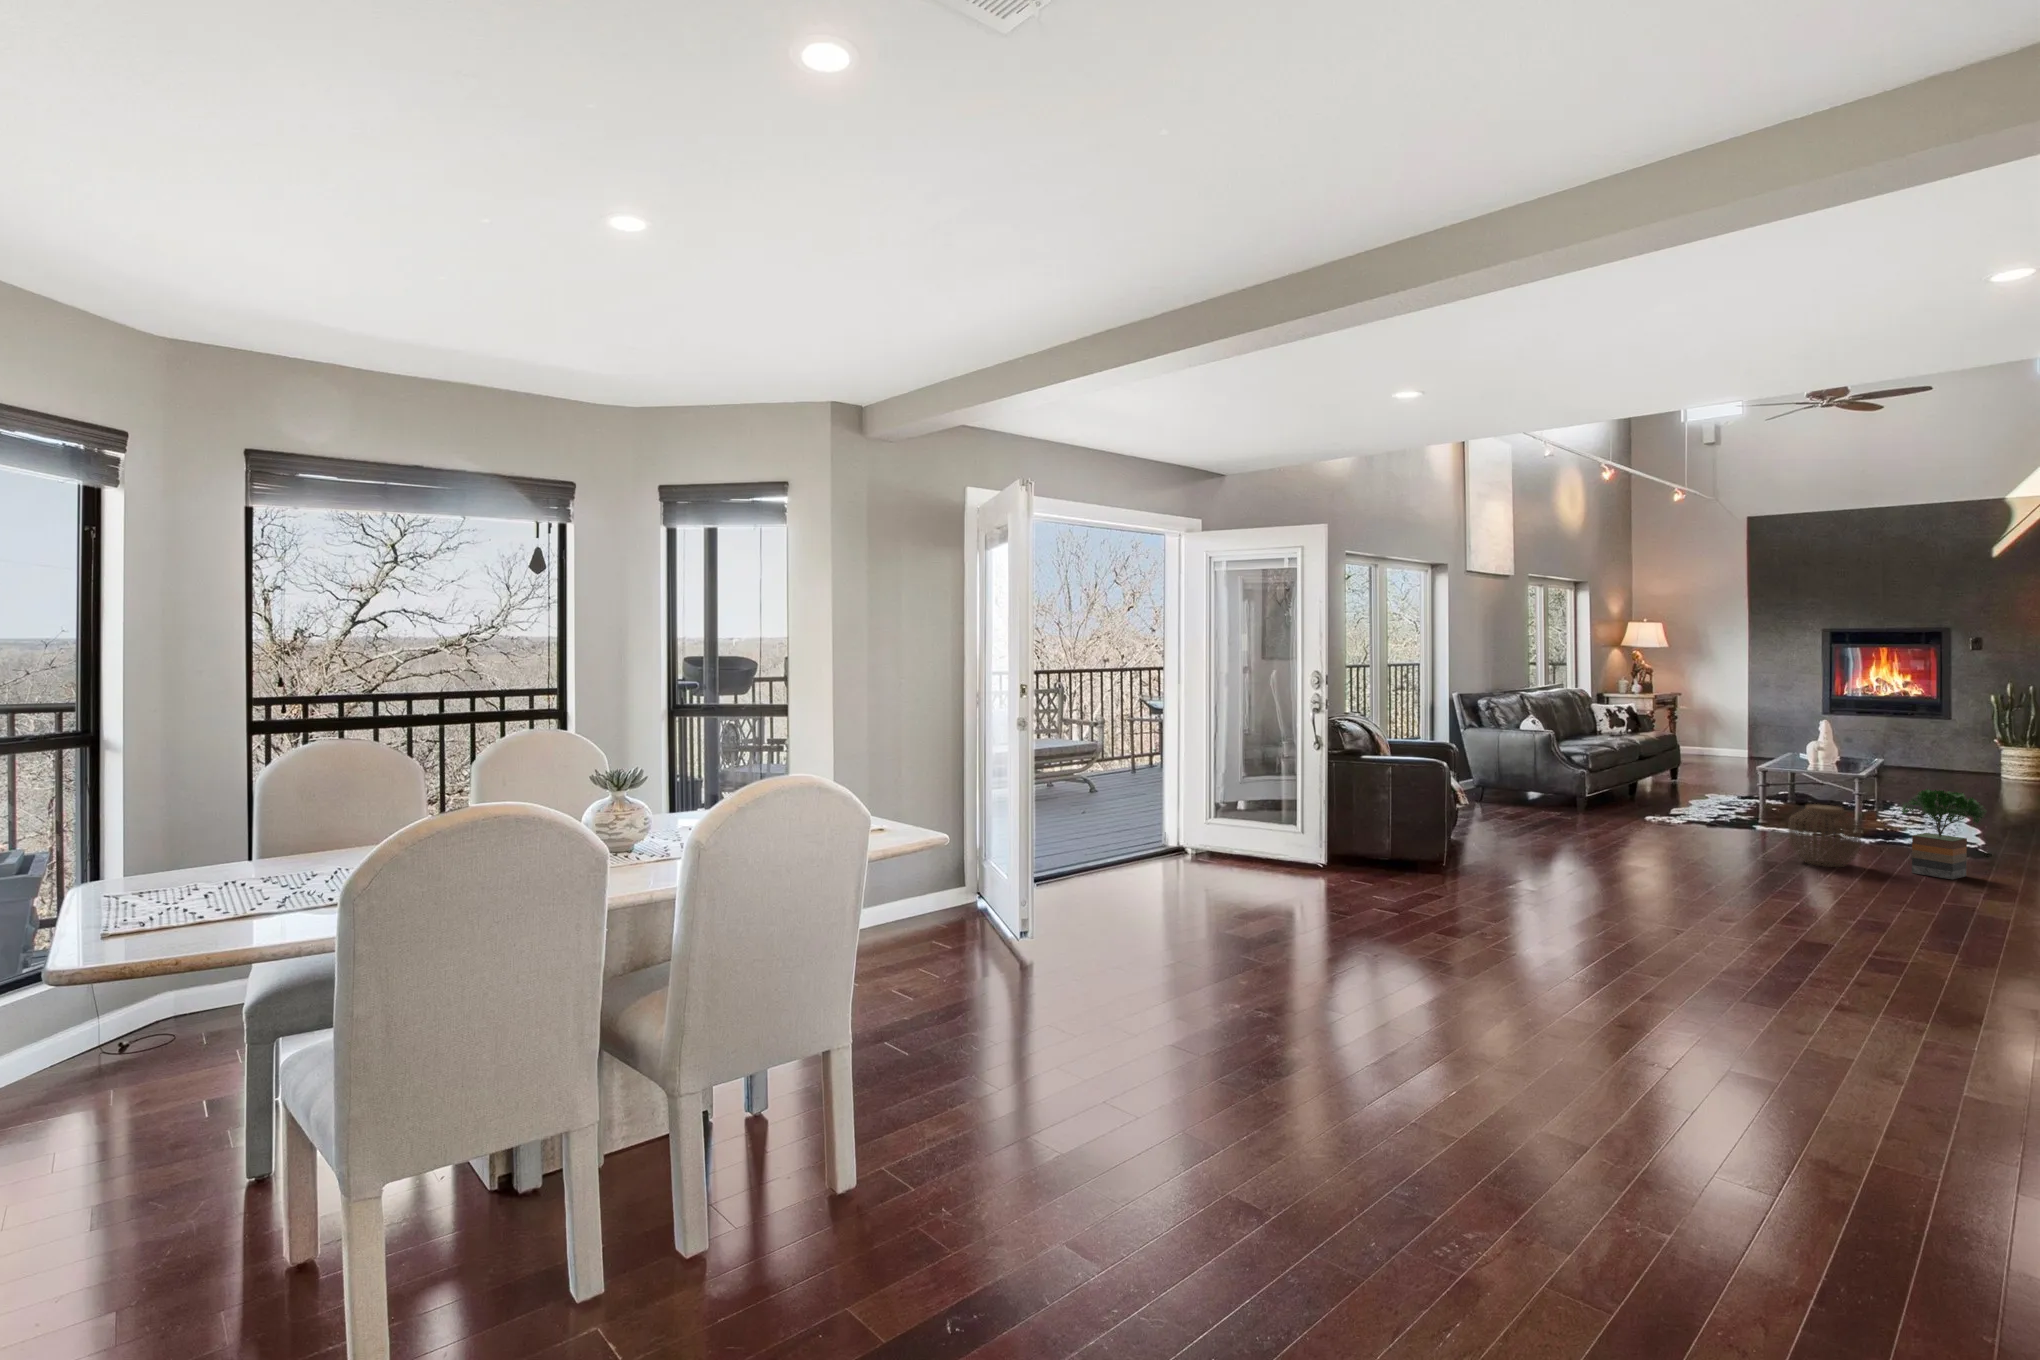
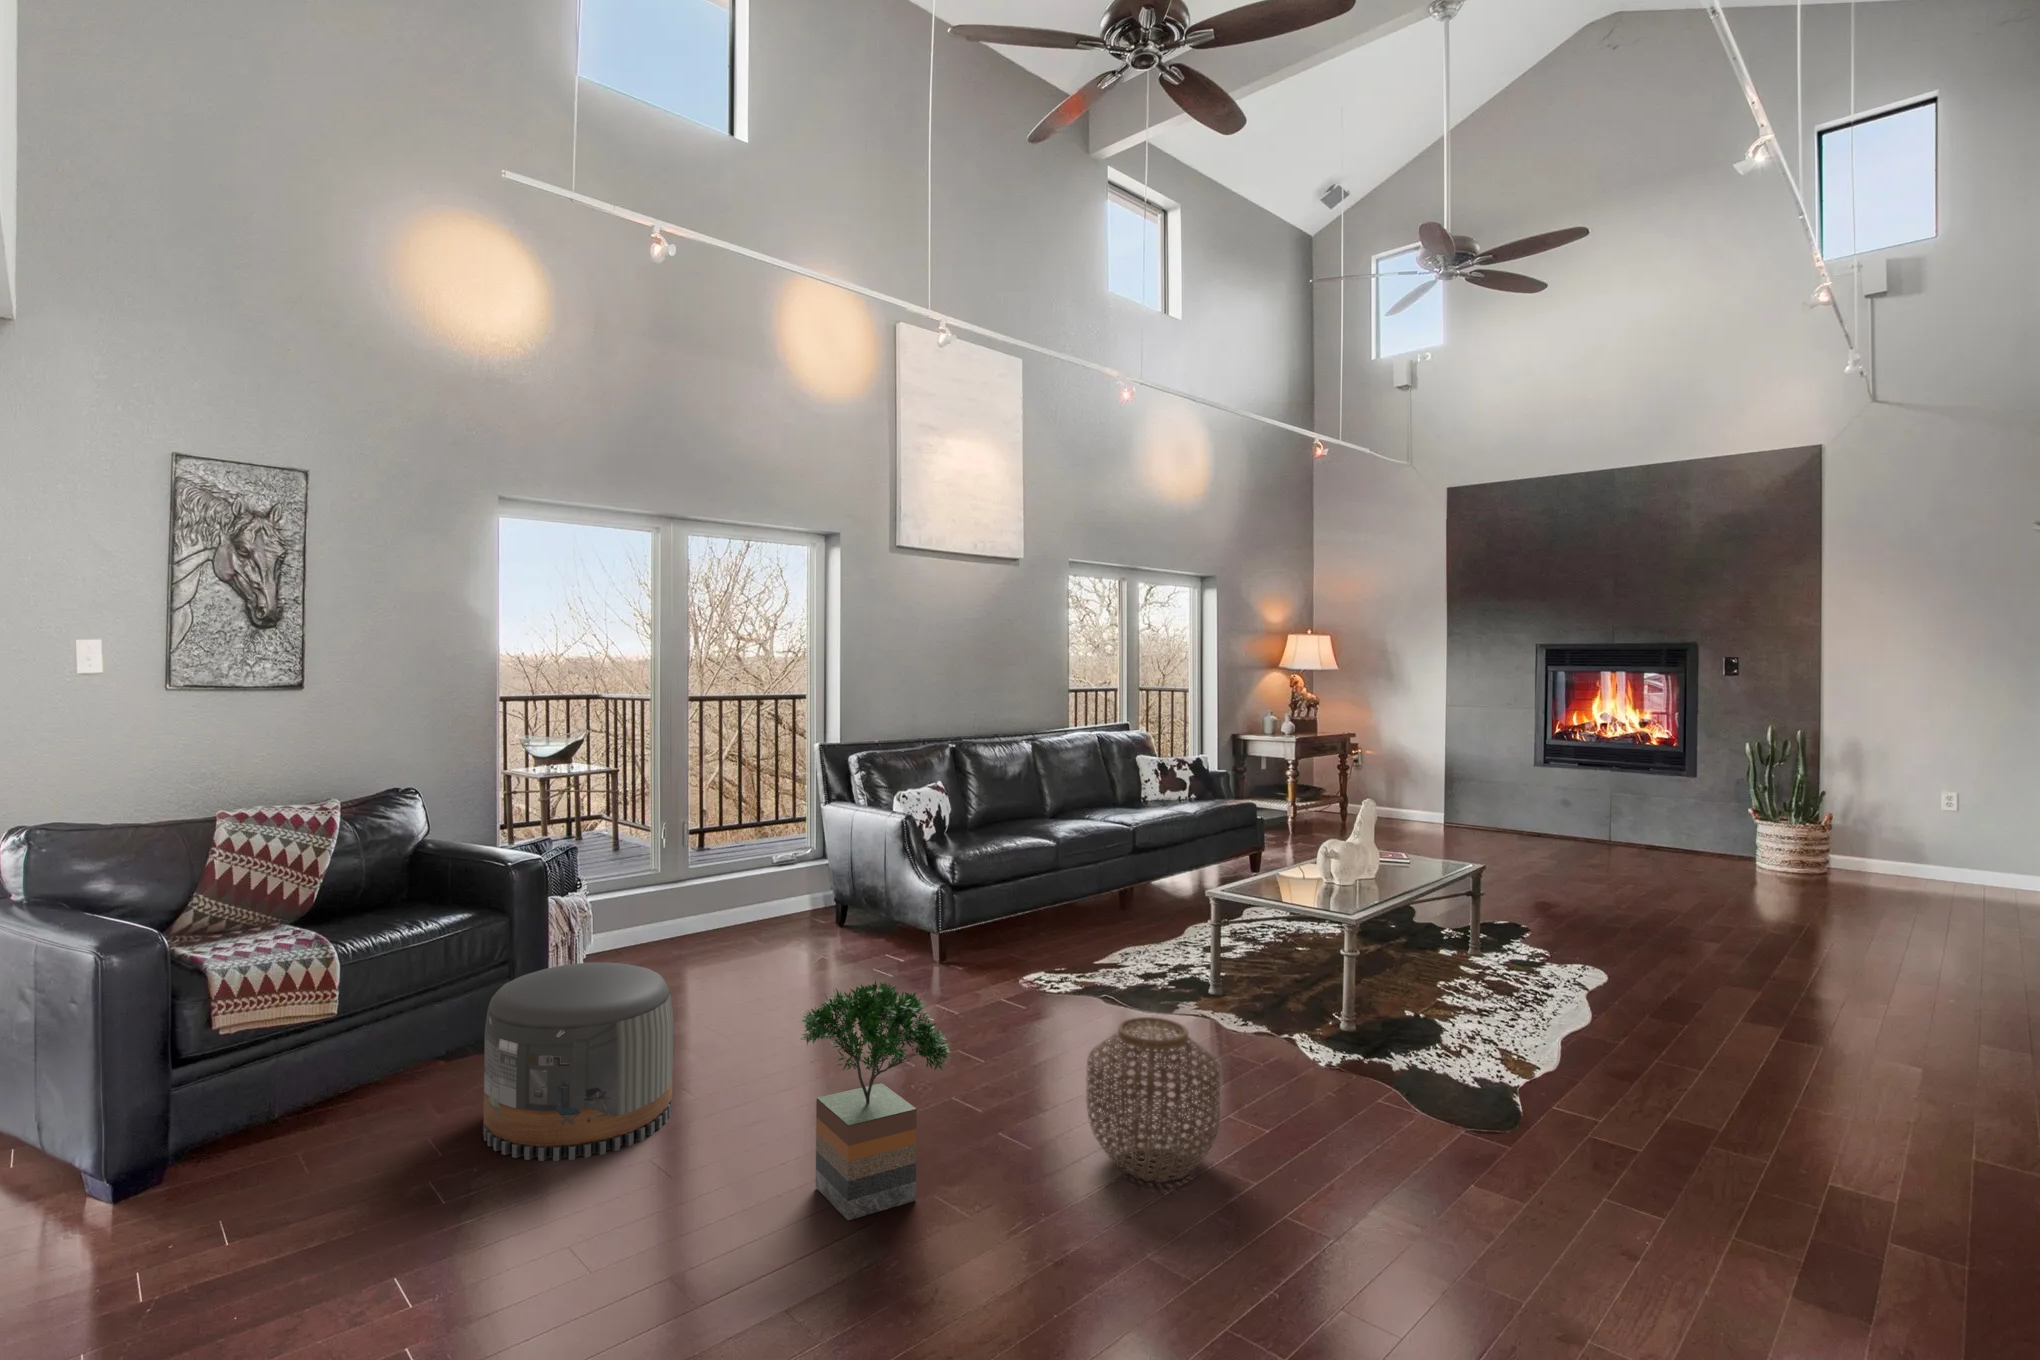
pouf: none [1491,786,1580,860] -> present [483,962,673,1161]
potted tree: present [1901,789,1986,879] -> present [800,981,951,1220]

